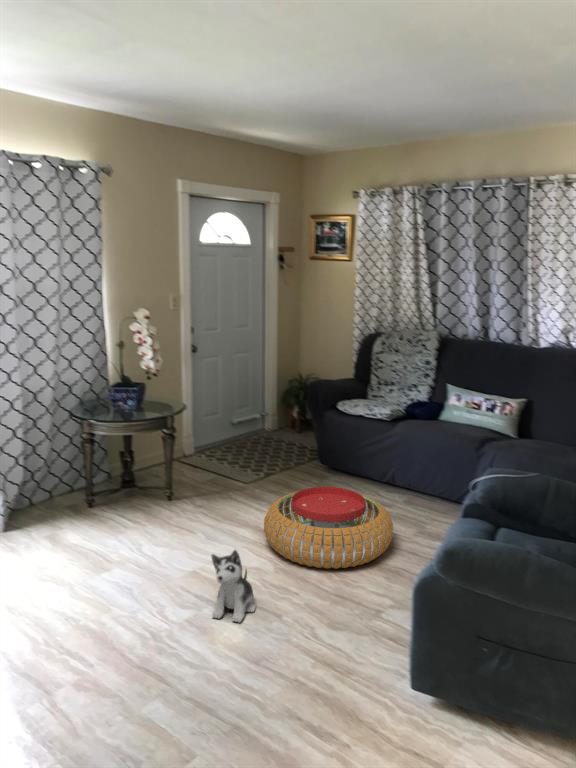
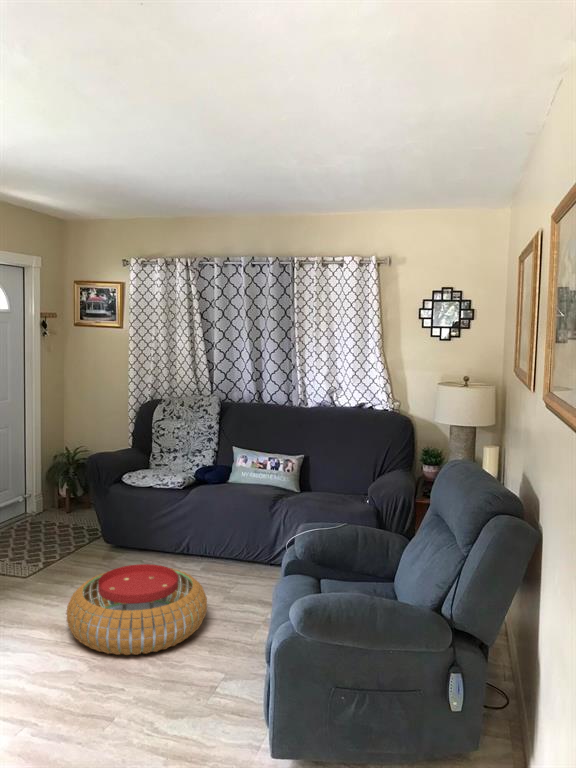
plush toy: present [212,550,256,622] -> none [27,653,80,740]

